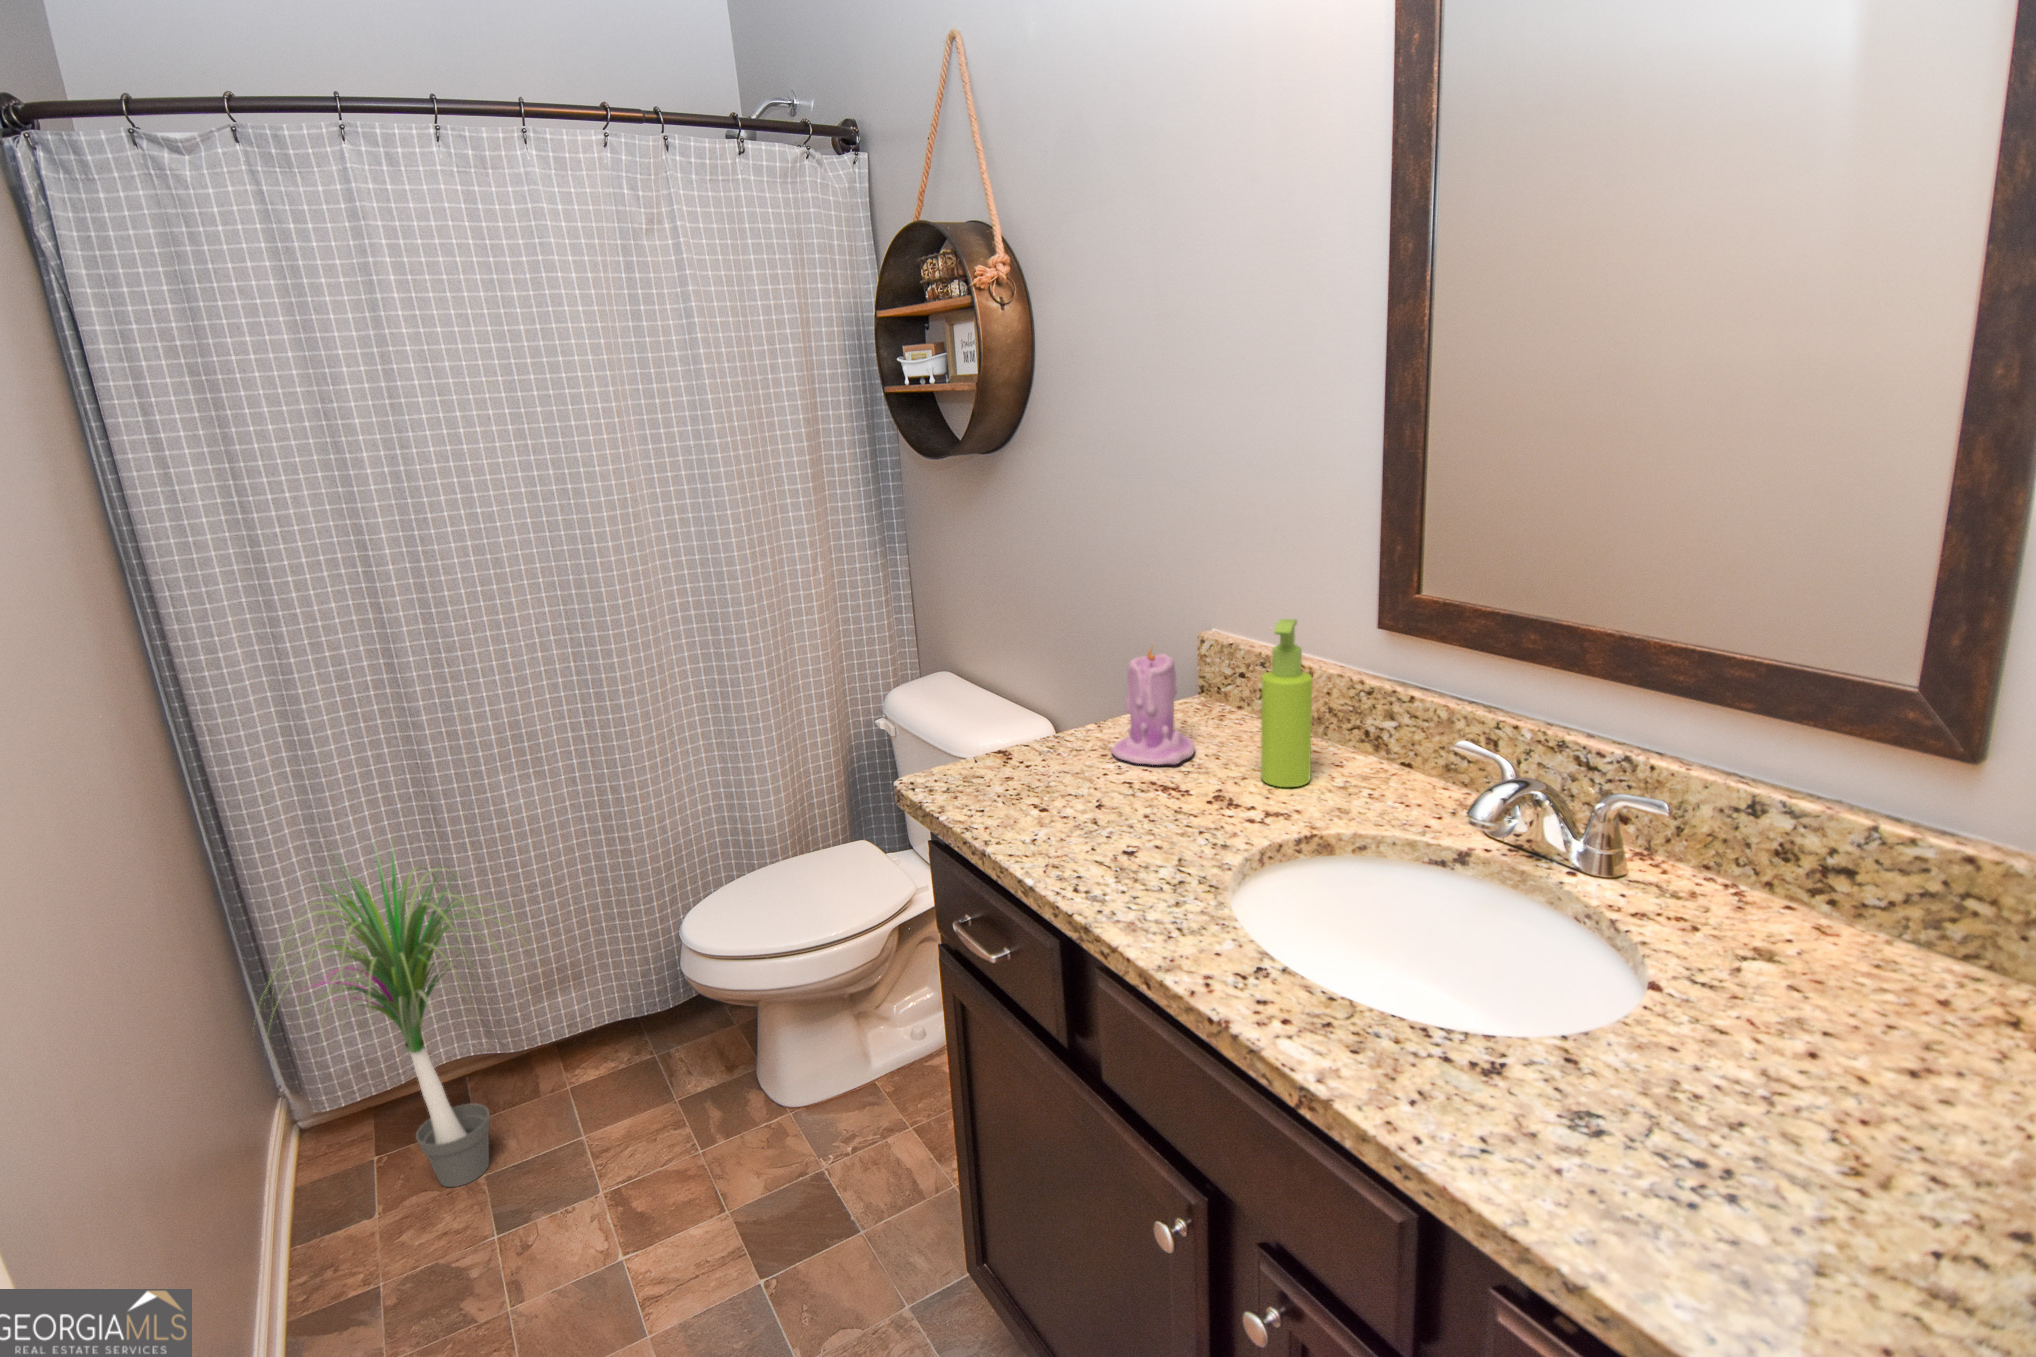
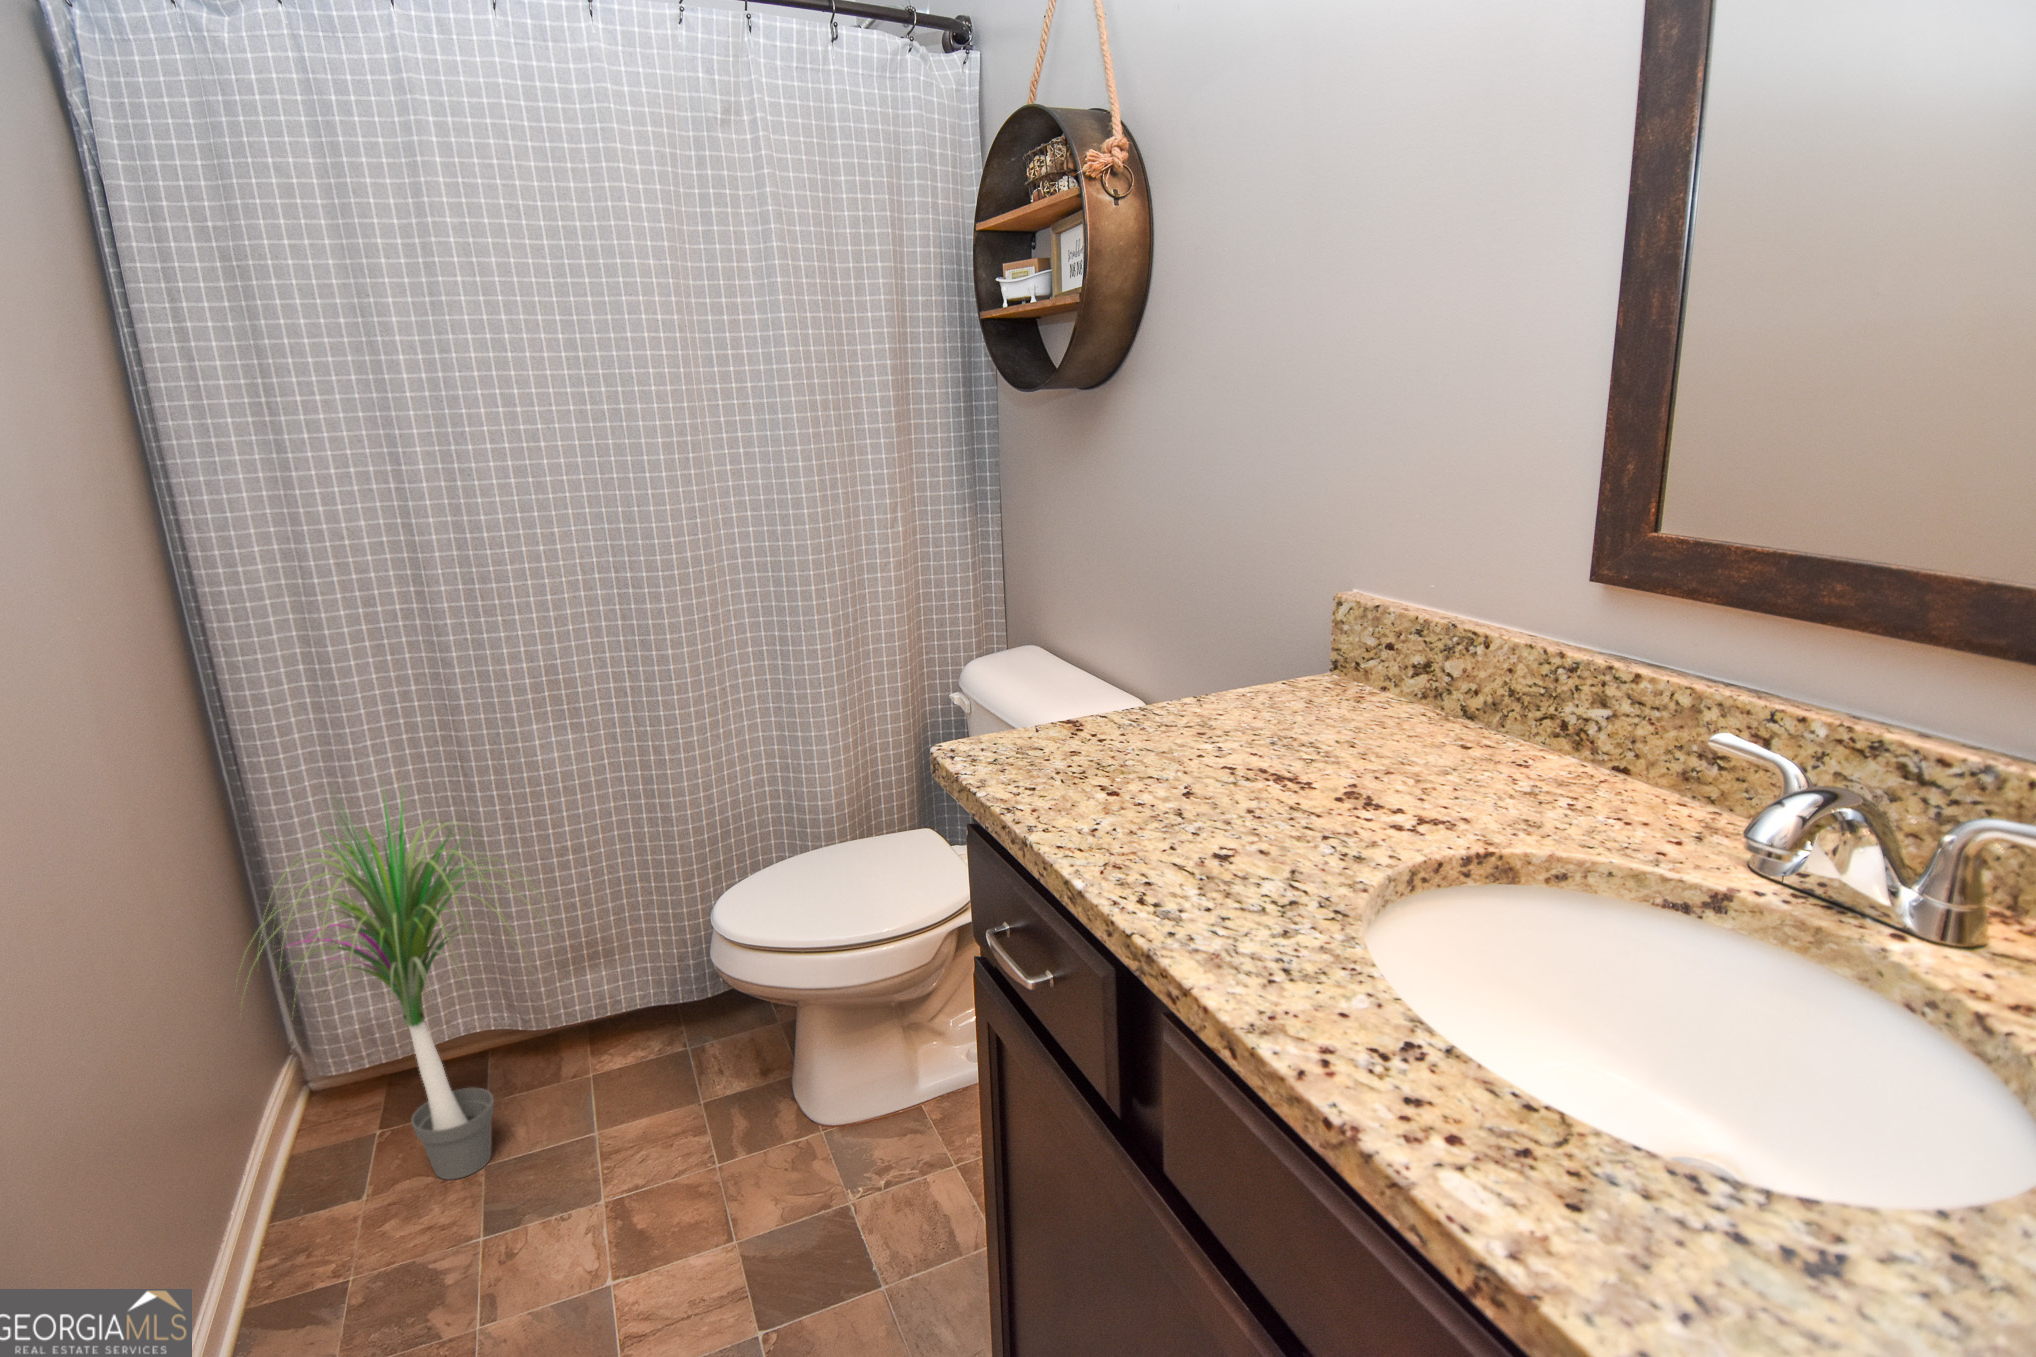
soap dispenser: present [1261,619,1312,787] -> none [1414,558,1495,788]
candle: present [1111,644,1195,765] -> none [1214,589,1325,750]

